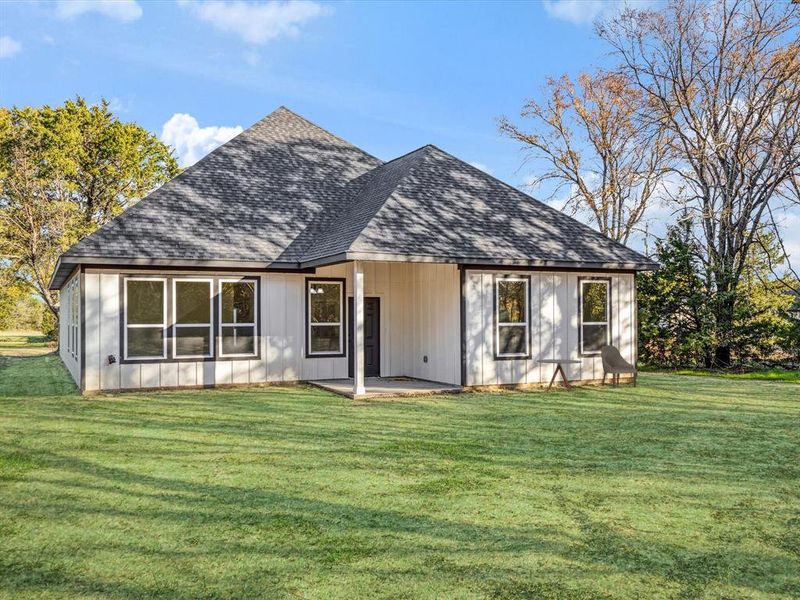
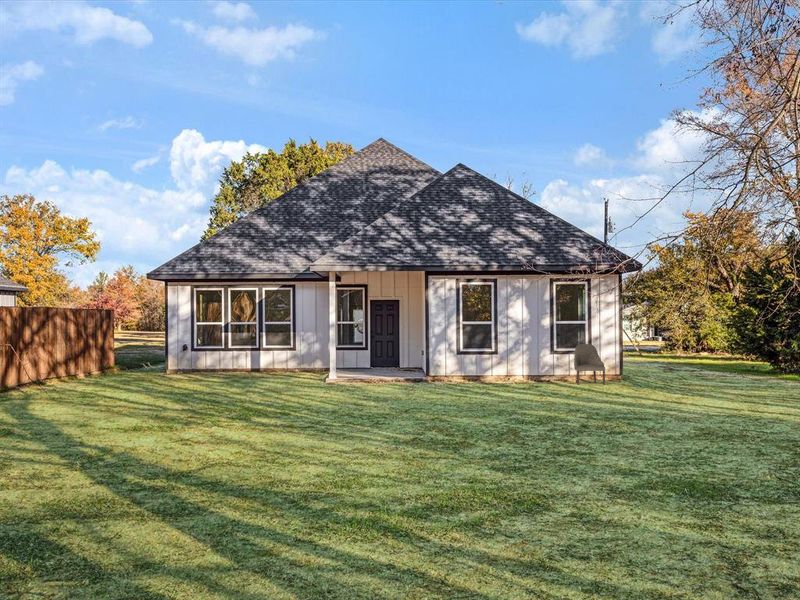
round table: present [537,359,582,392] -> none [495,356,536,385]

